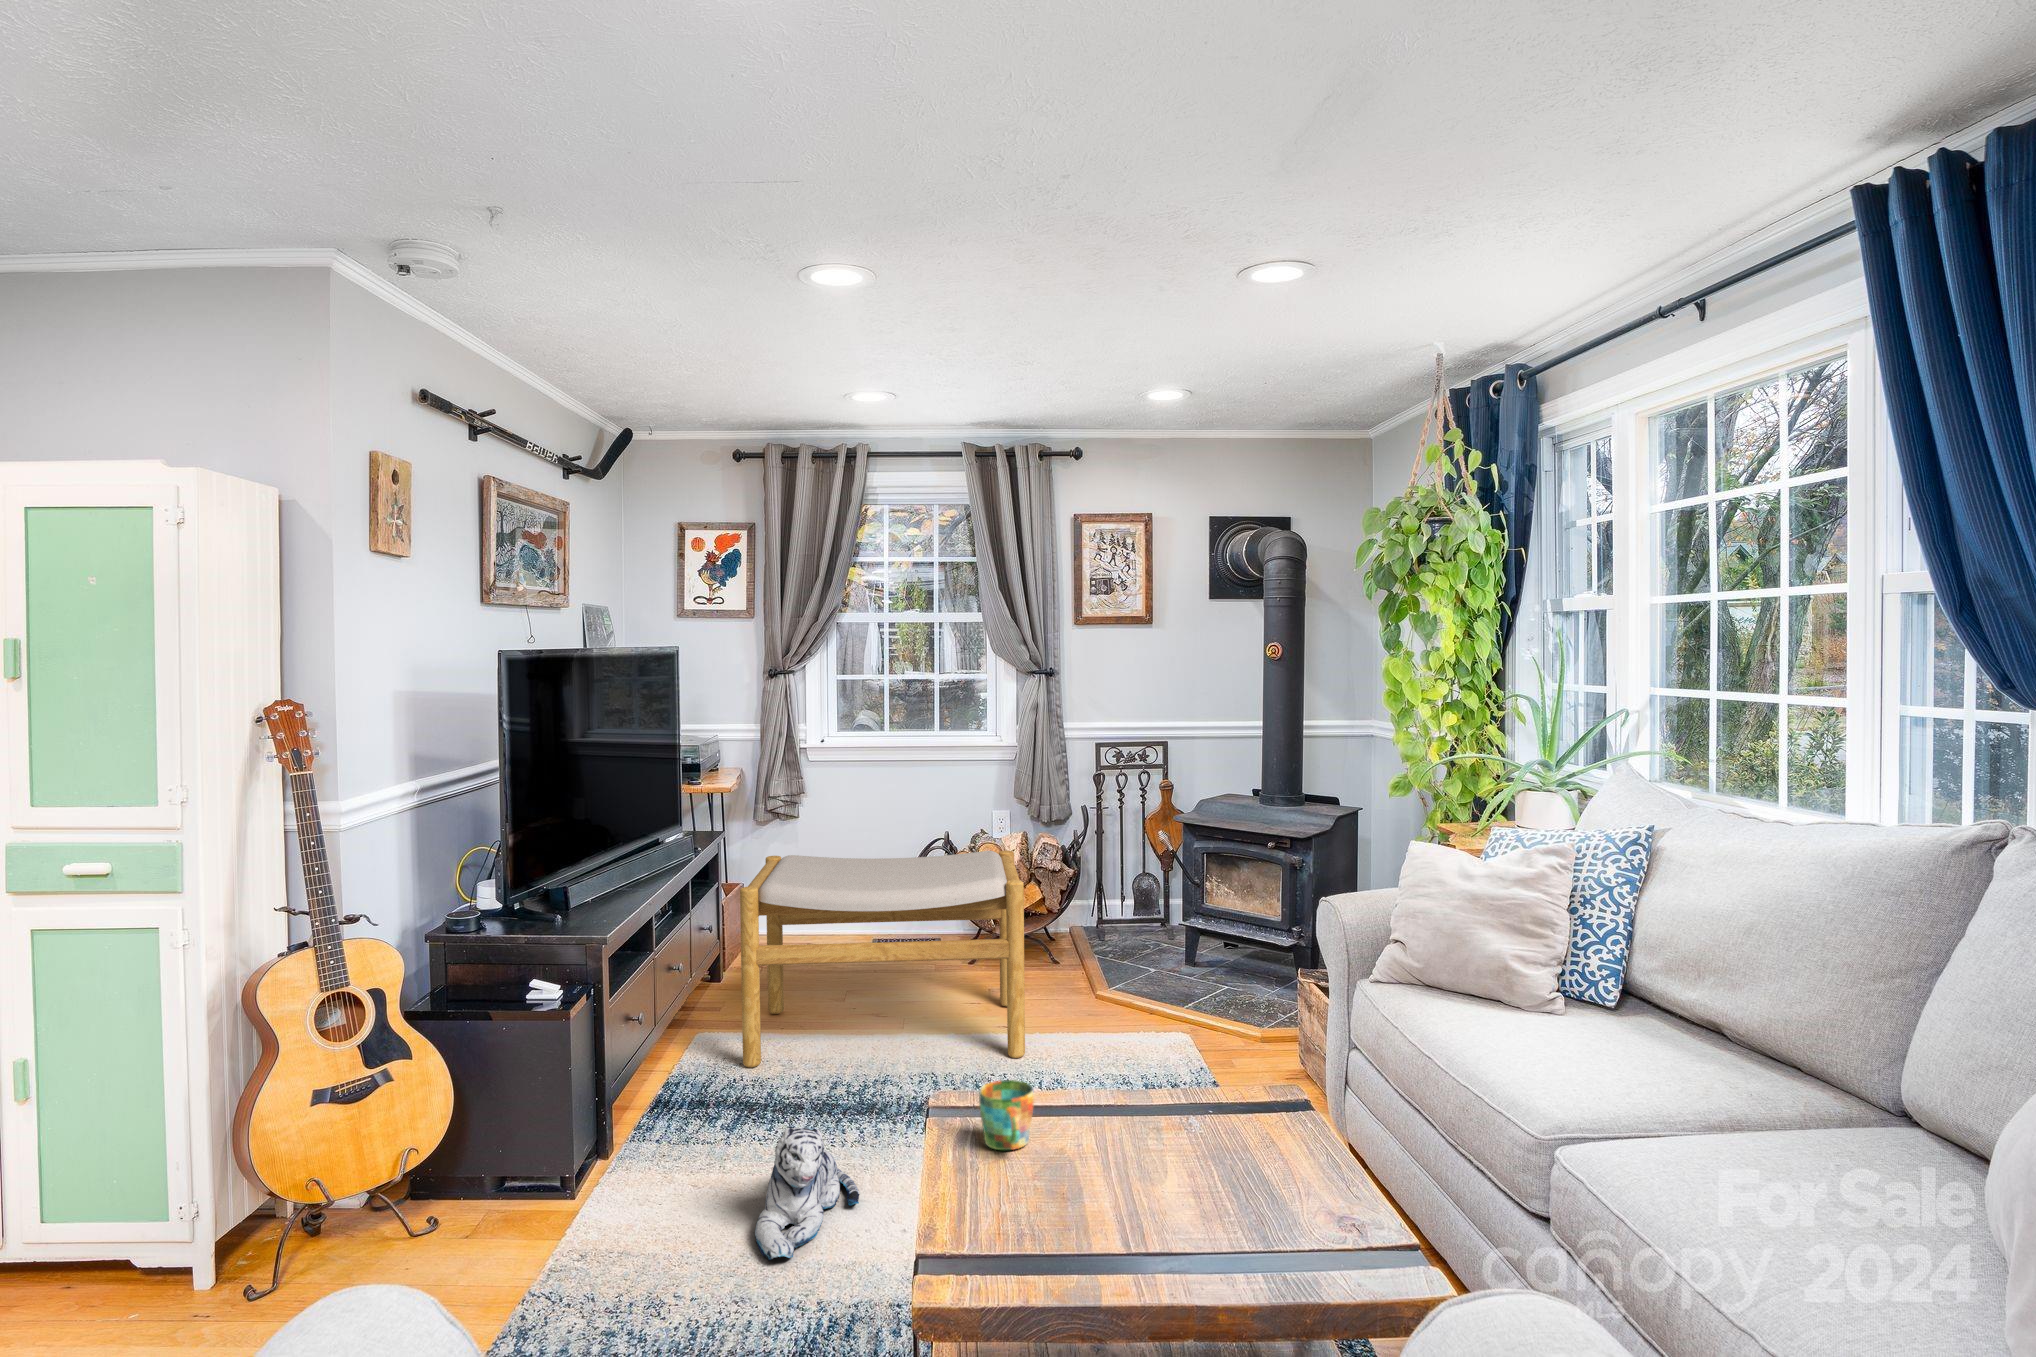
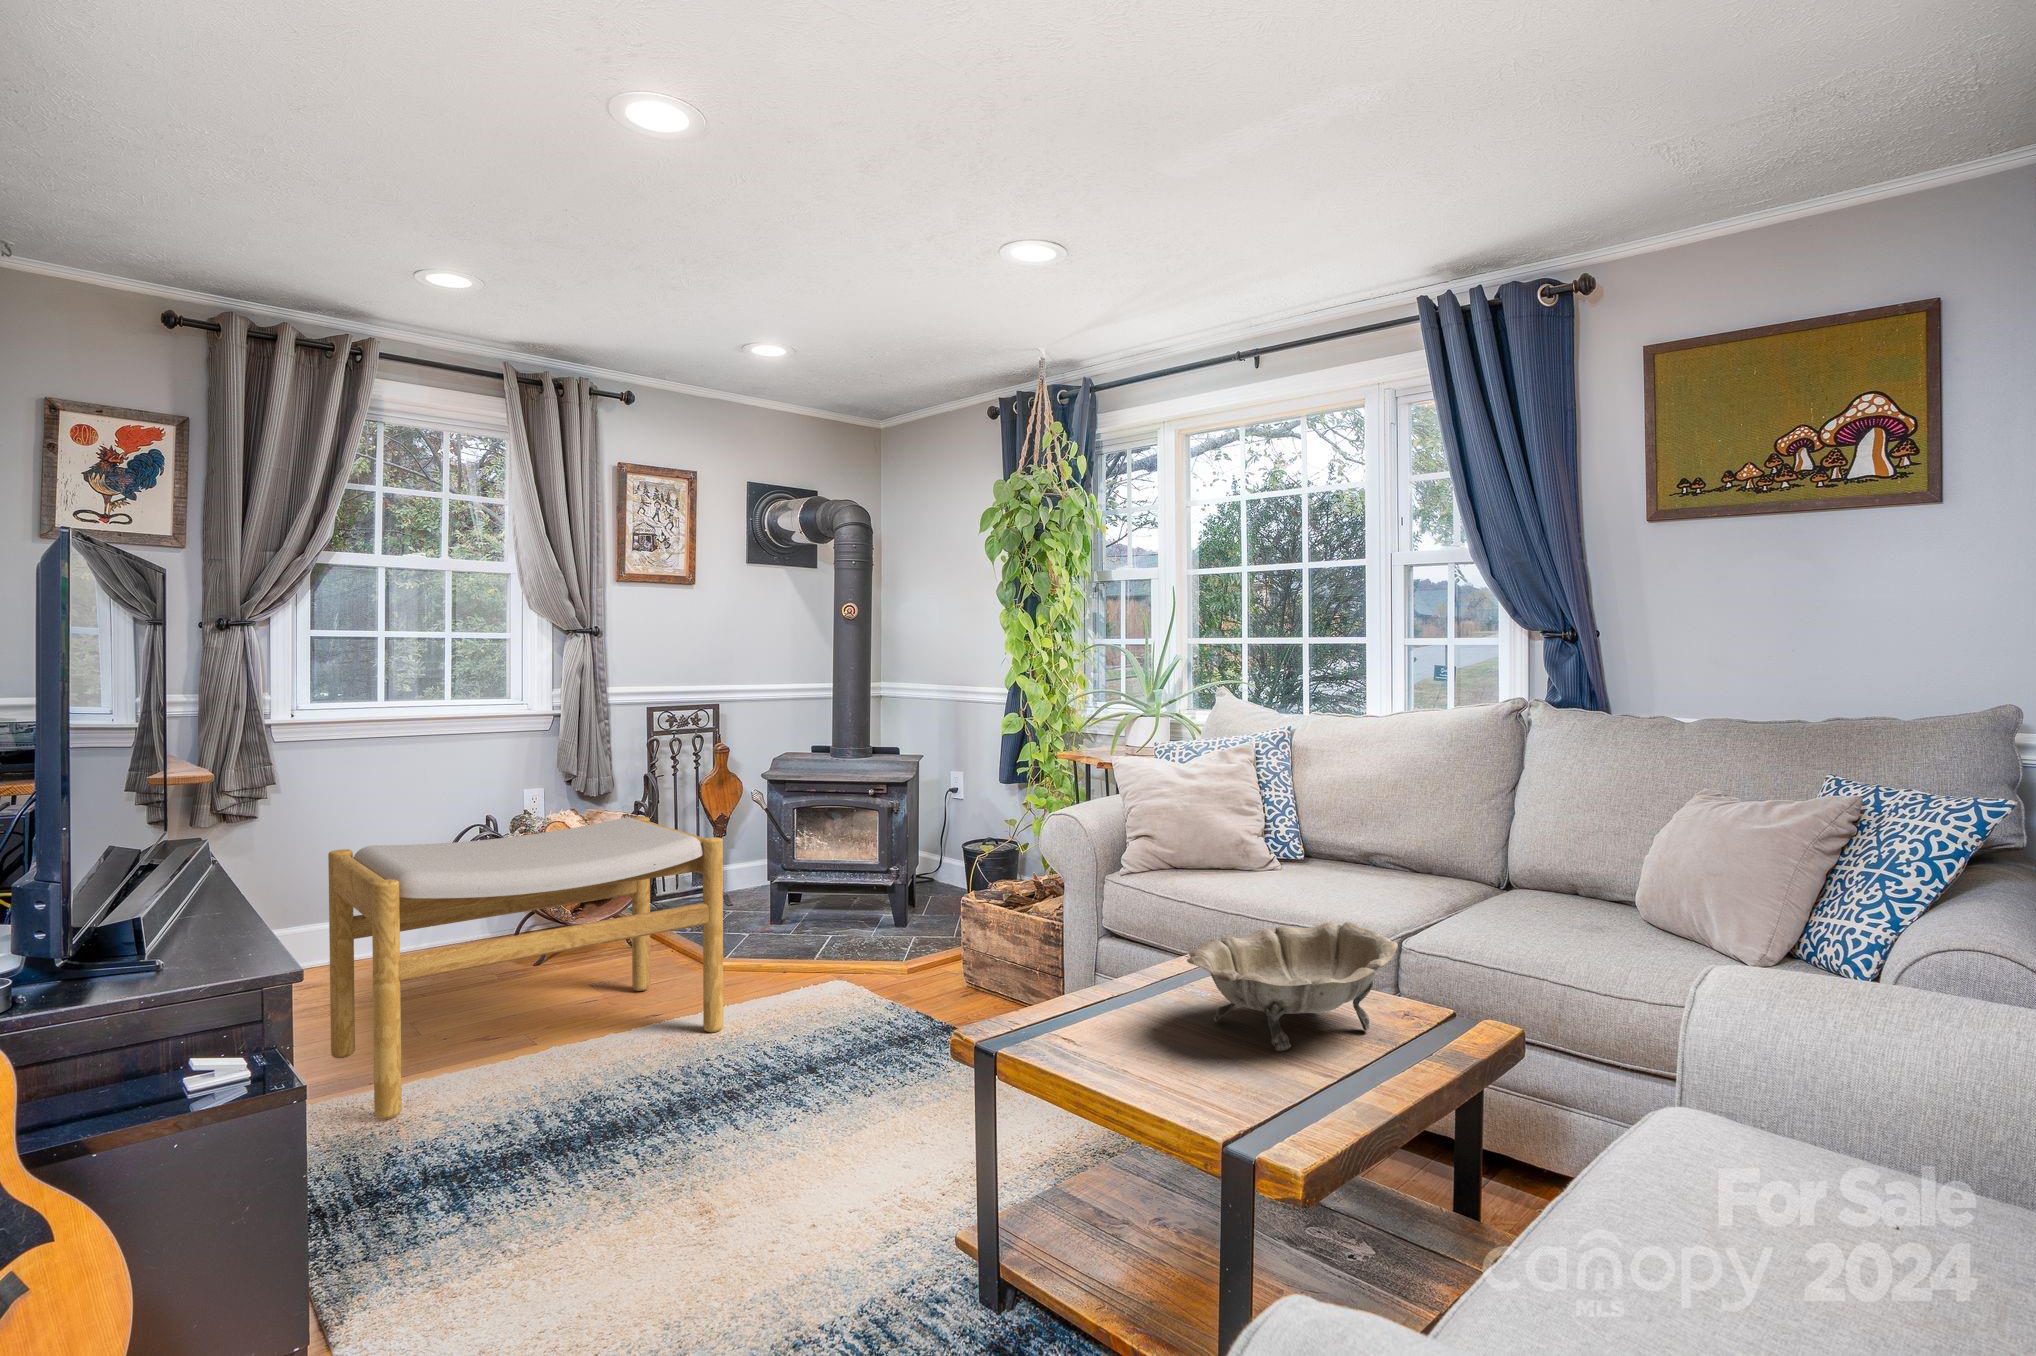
decorative bowl: none [1079,1078,1324,1228] -> present [1187,922,1398,1051]
mug: present [979,1080,1034,1150] -> none [1061,973,1125,1041]
plush toy: present [755,1128,859,1261] -> none [618,1122,736,1285]

